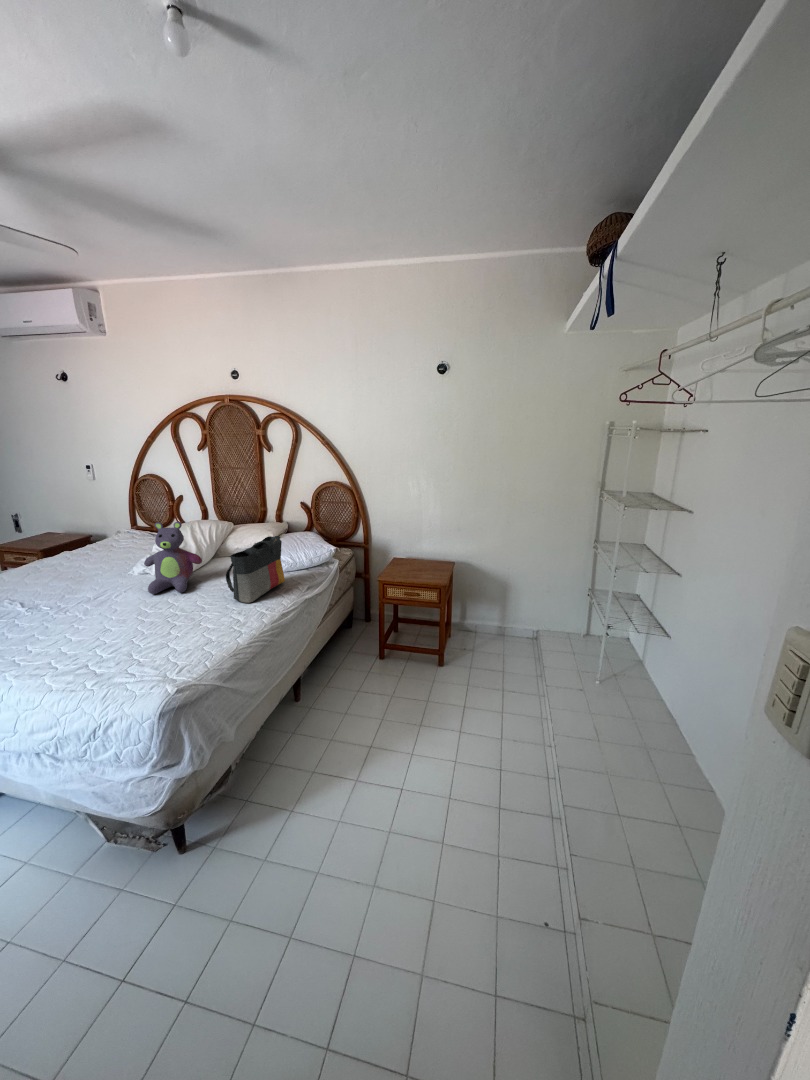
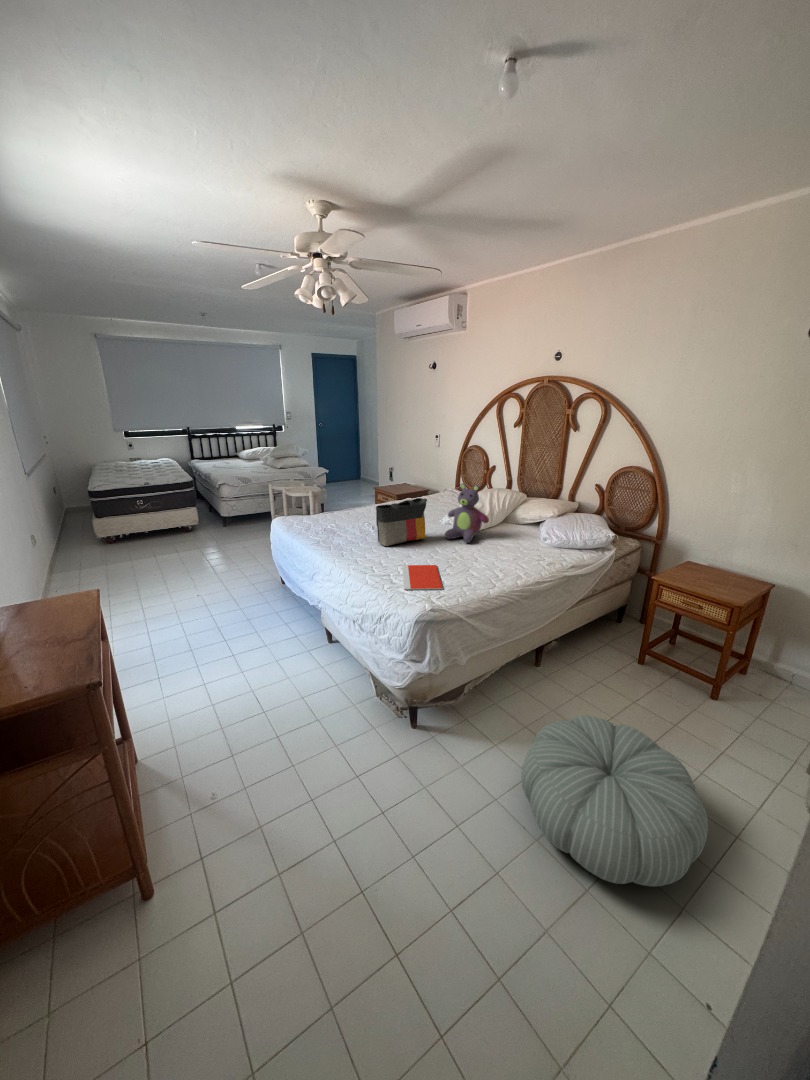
tote bag: present [226,536,285,603] -> present [376,498,427,546]
notebook: none [102,631,177,679] -> present [402,565,443,590]
pouf: none [330,722,487,879] -> present [522,716,708,886]

